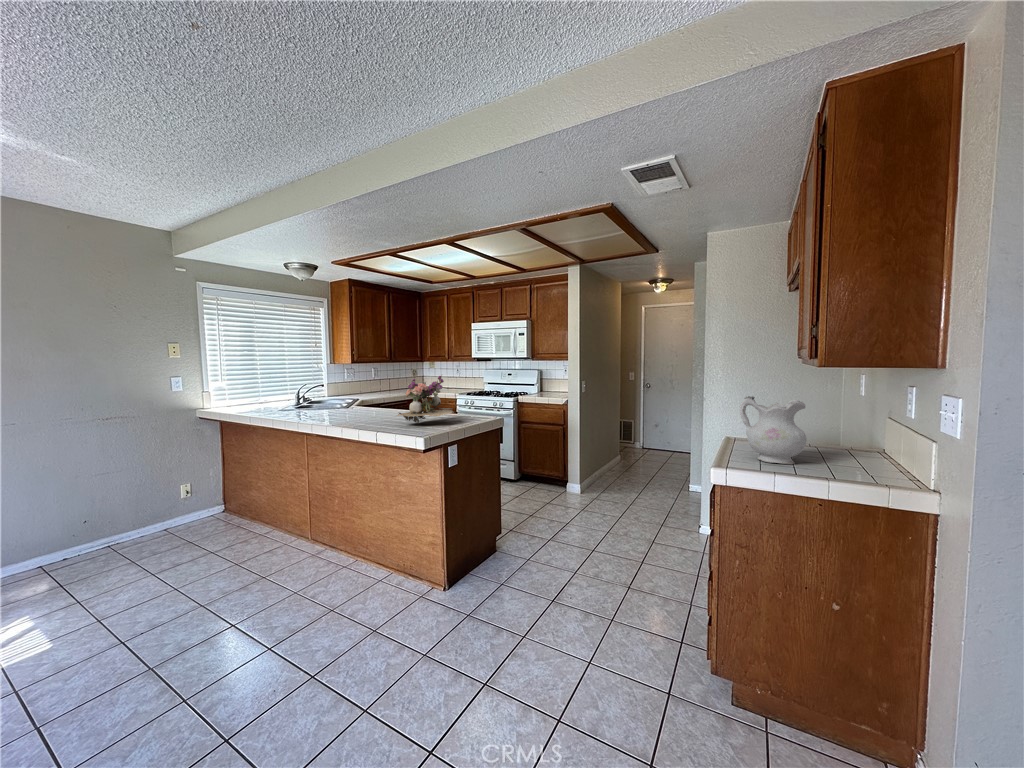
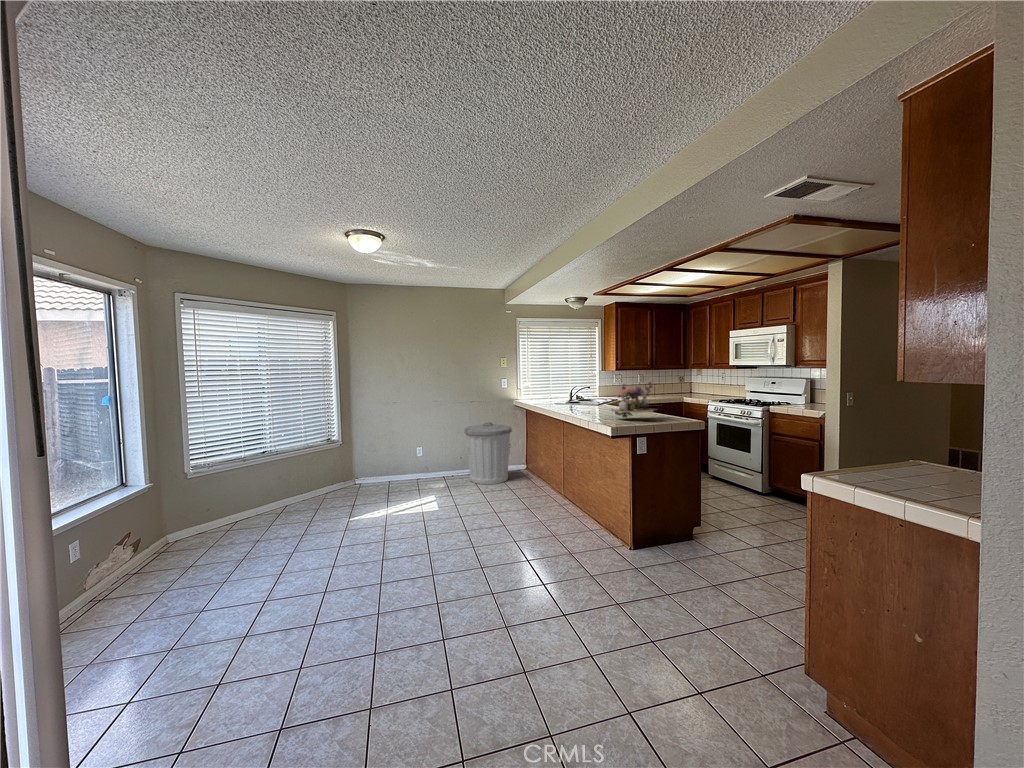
ceramic pitcher: present [740,396,807,464] -> none [863,411,936,486]
trash can: none [95,452,202,560] -> present [464,422,512,484]

